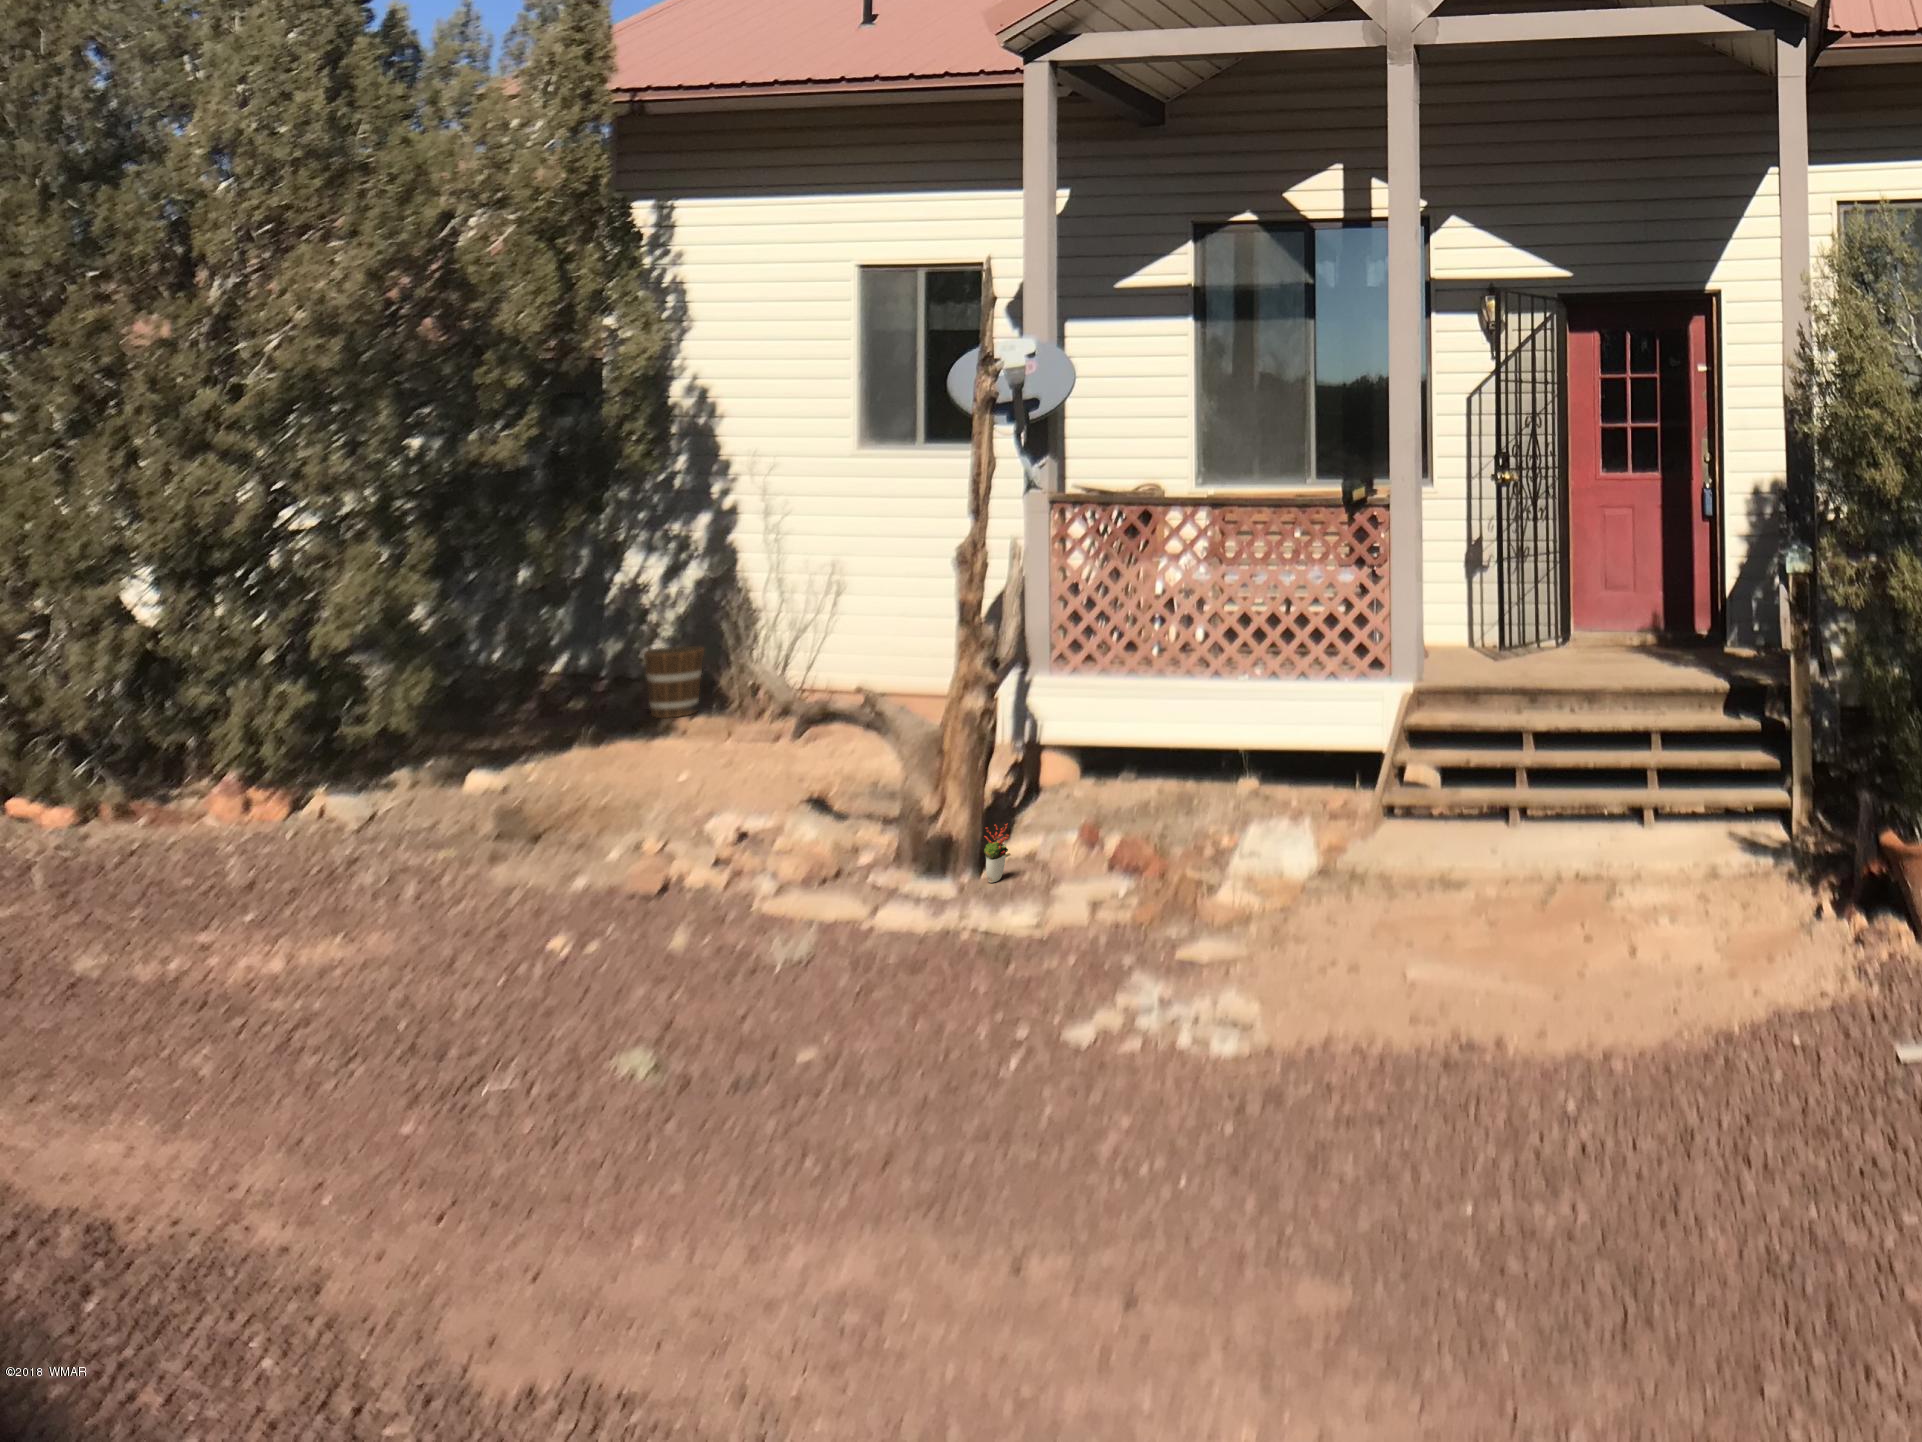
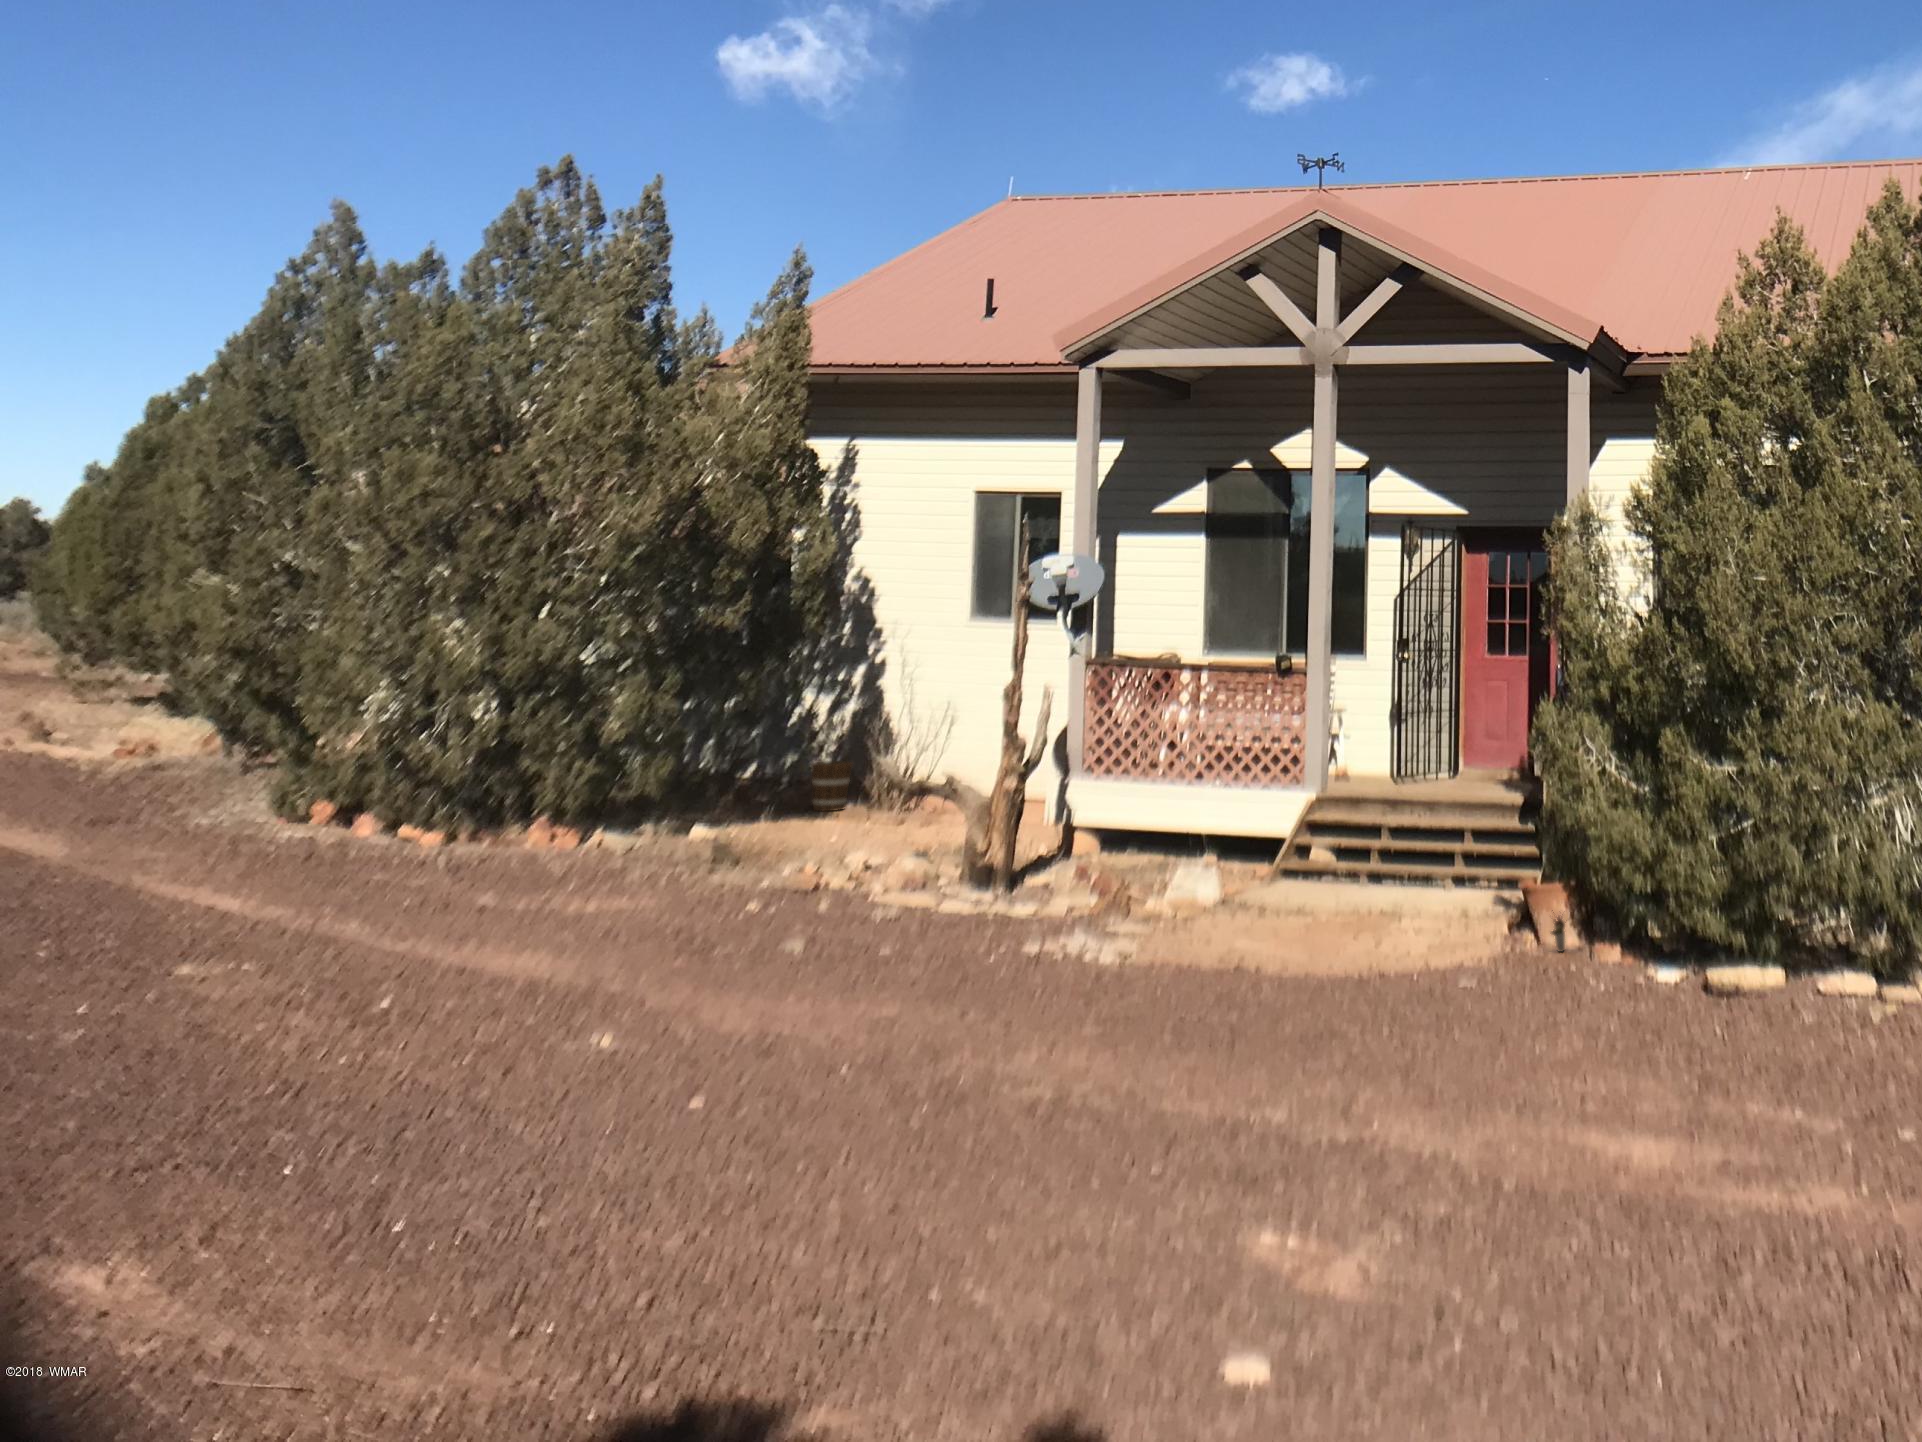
decorative plant: present [984,824,1011,883] -> present [1551,910,1566,952]

